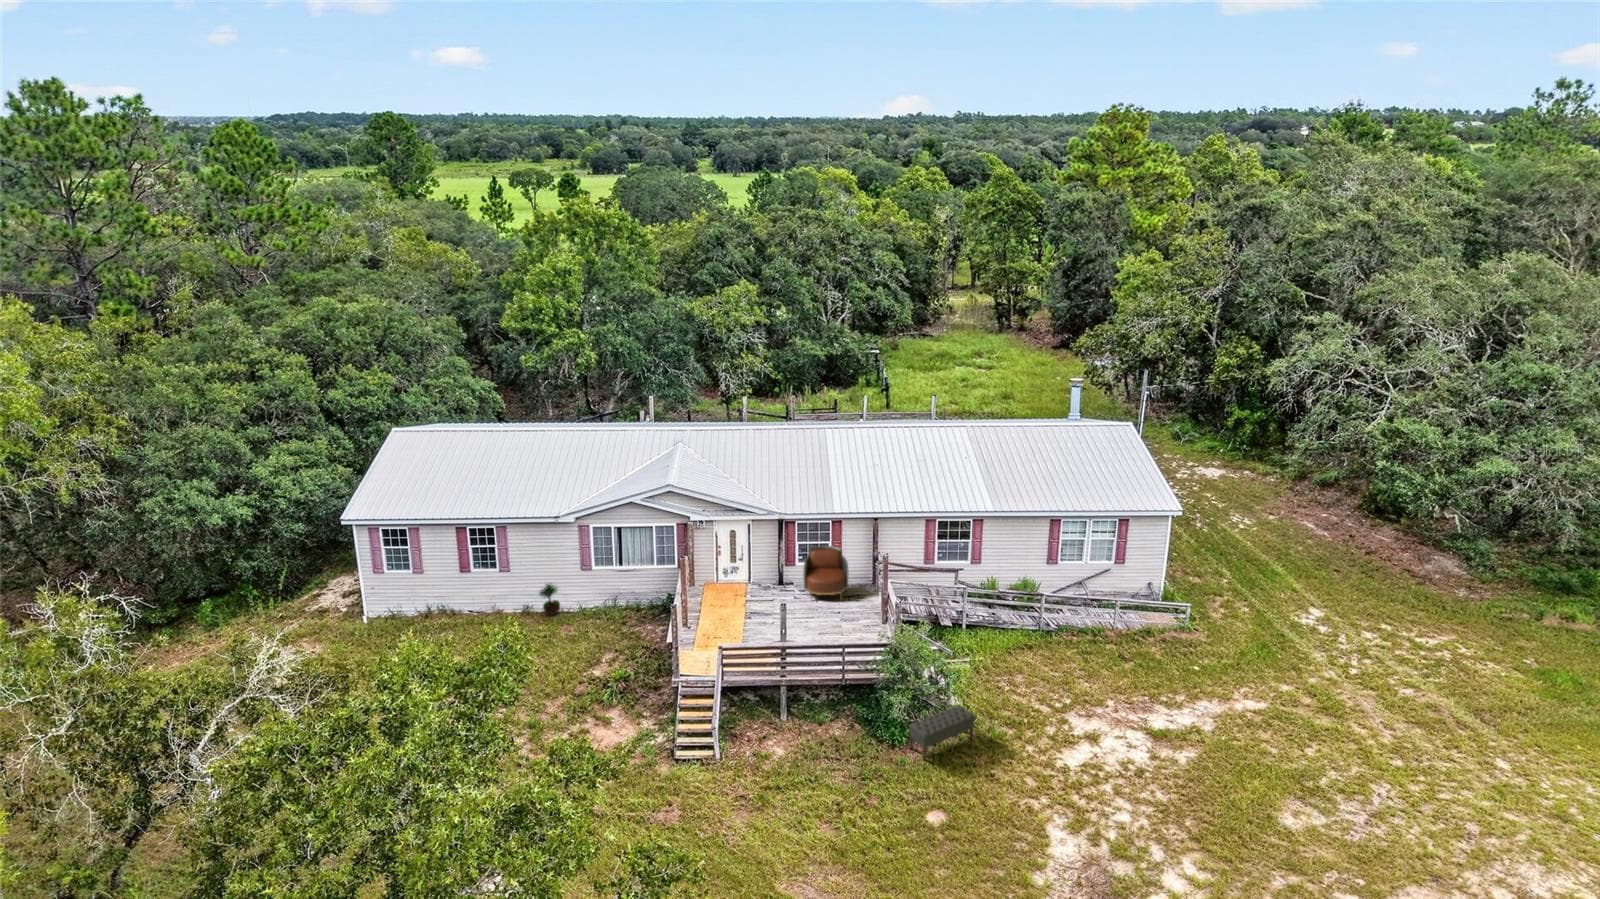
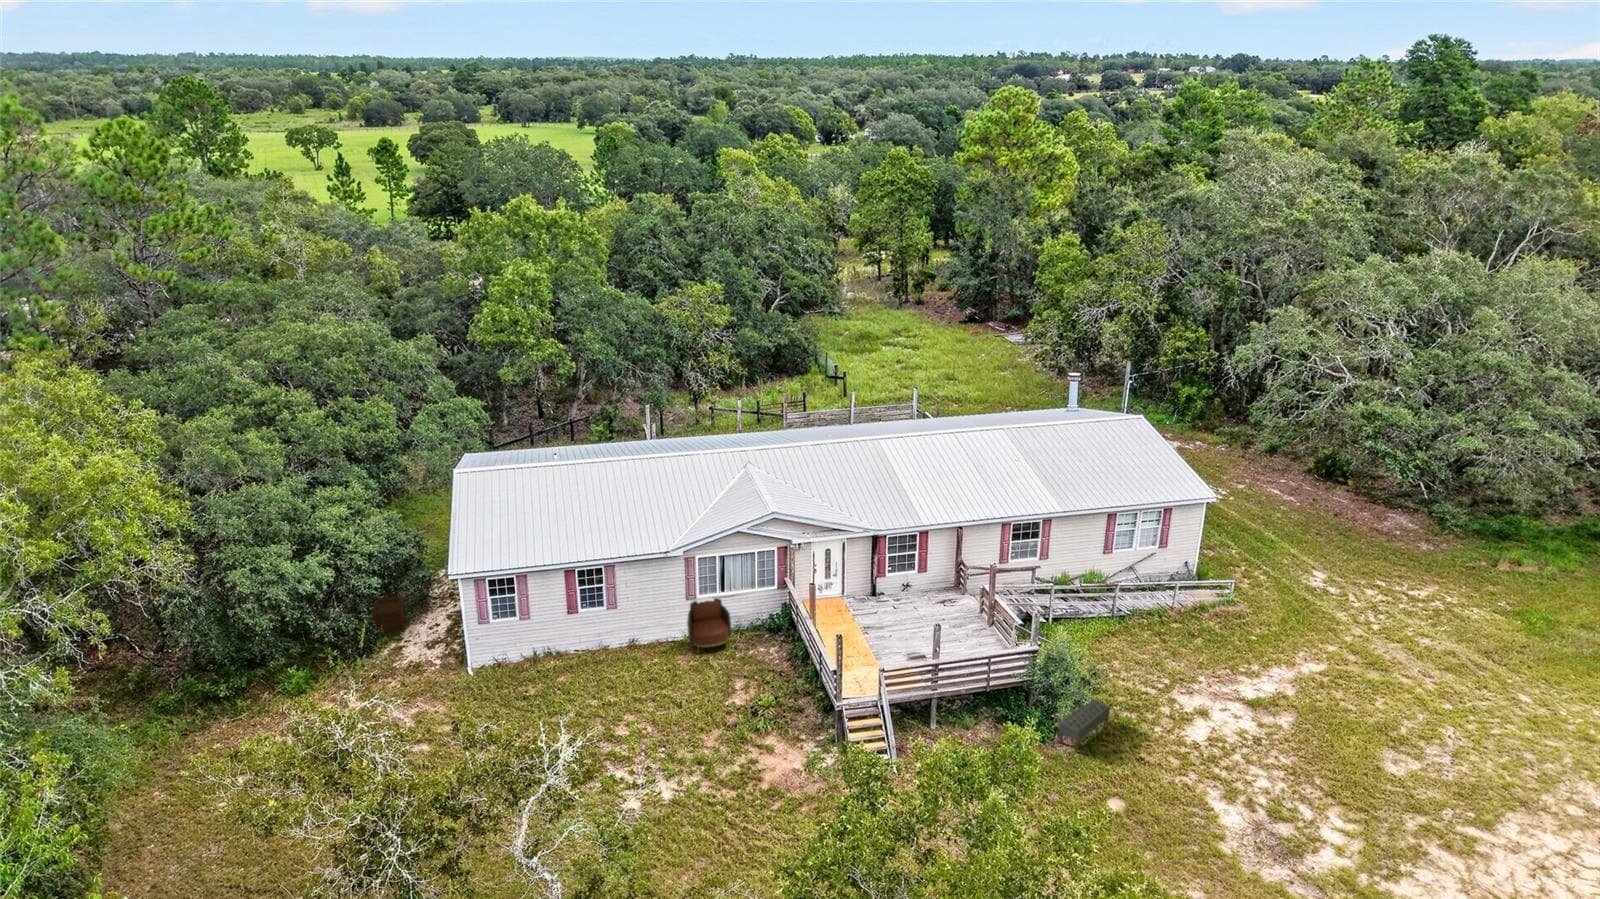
armchair: present [803,546,848,595] -> present [687,598,731,648]
wooden crate: none [297,548,338,584] -> present [371,597,408,635]
potted tree: present [540,584,560,615] -> none [648,615,670,646]

